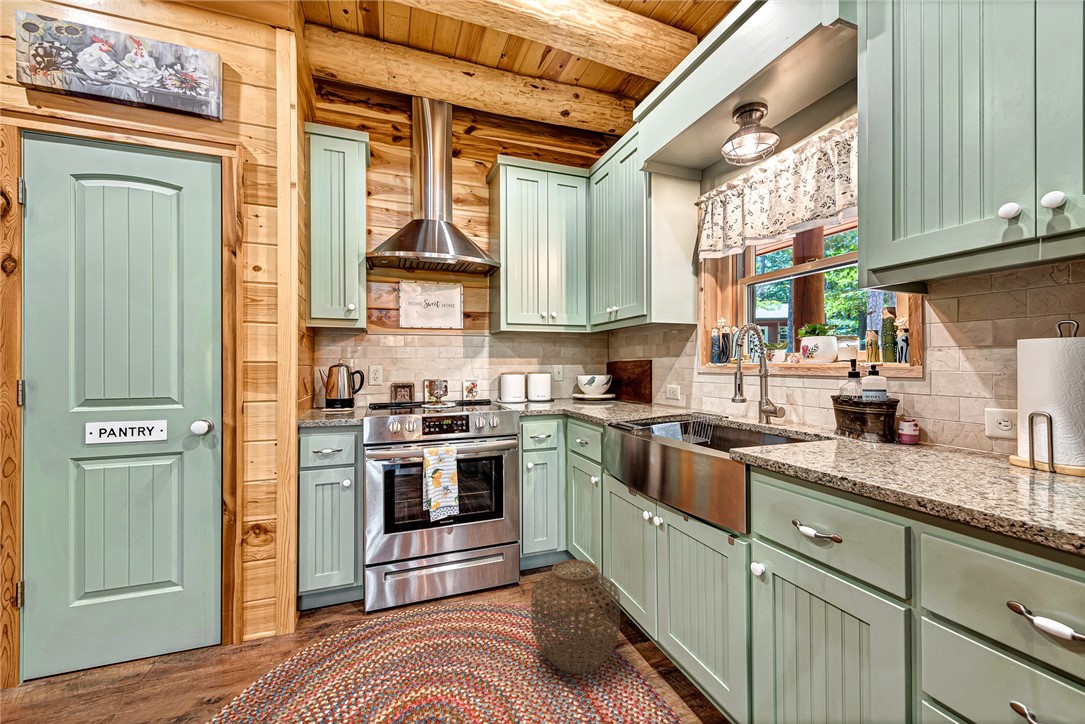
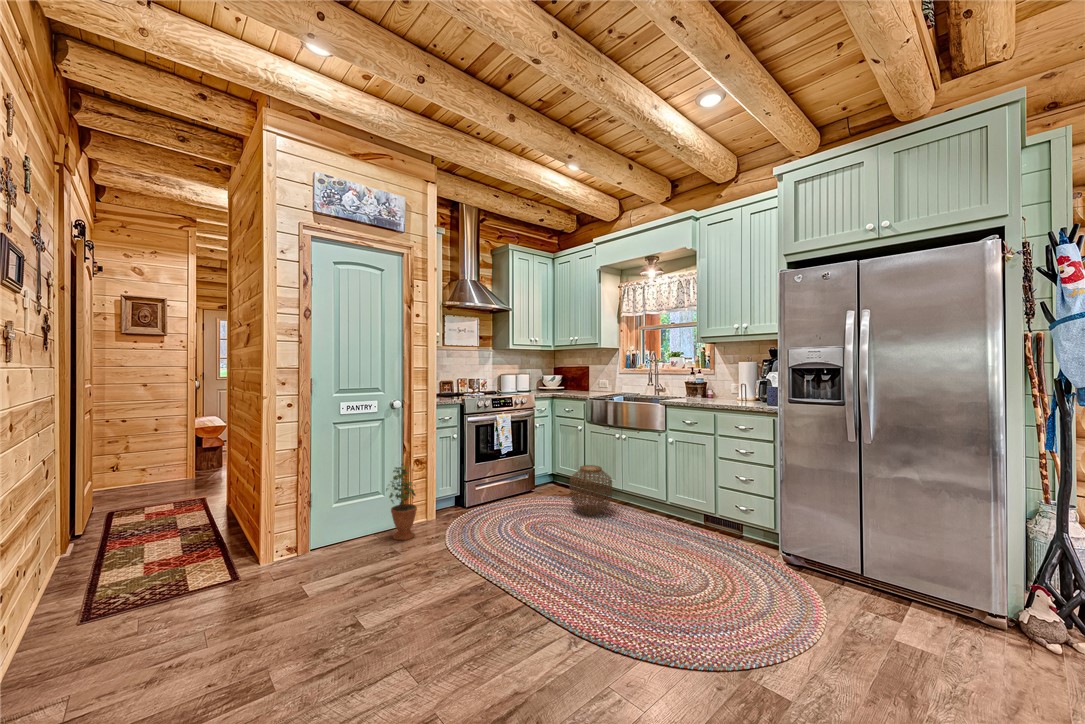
potted plant: none [149,533,221,685] -> present [386,464,417,540]

